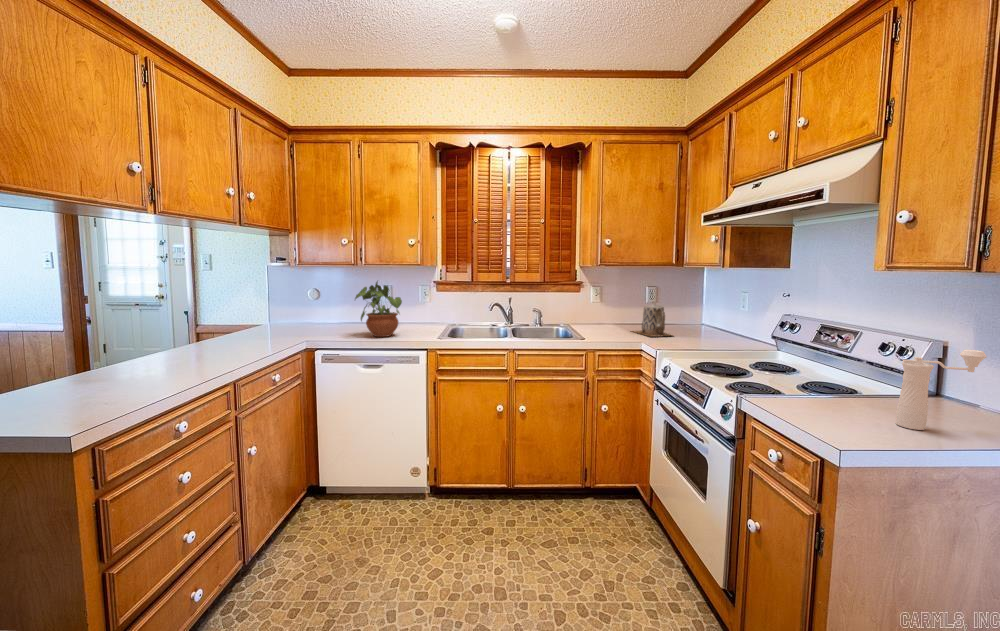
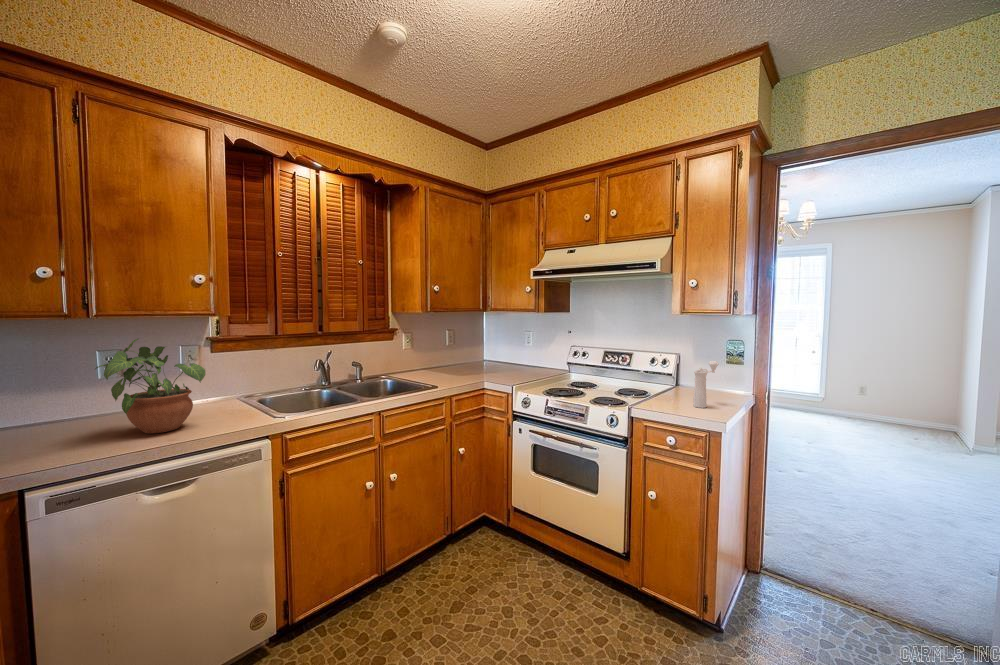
teapot: present [632,301,672,337] -> none [448,343,490,376]

